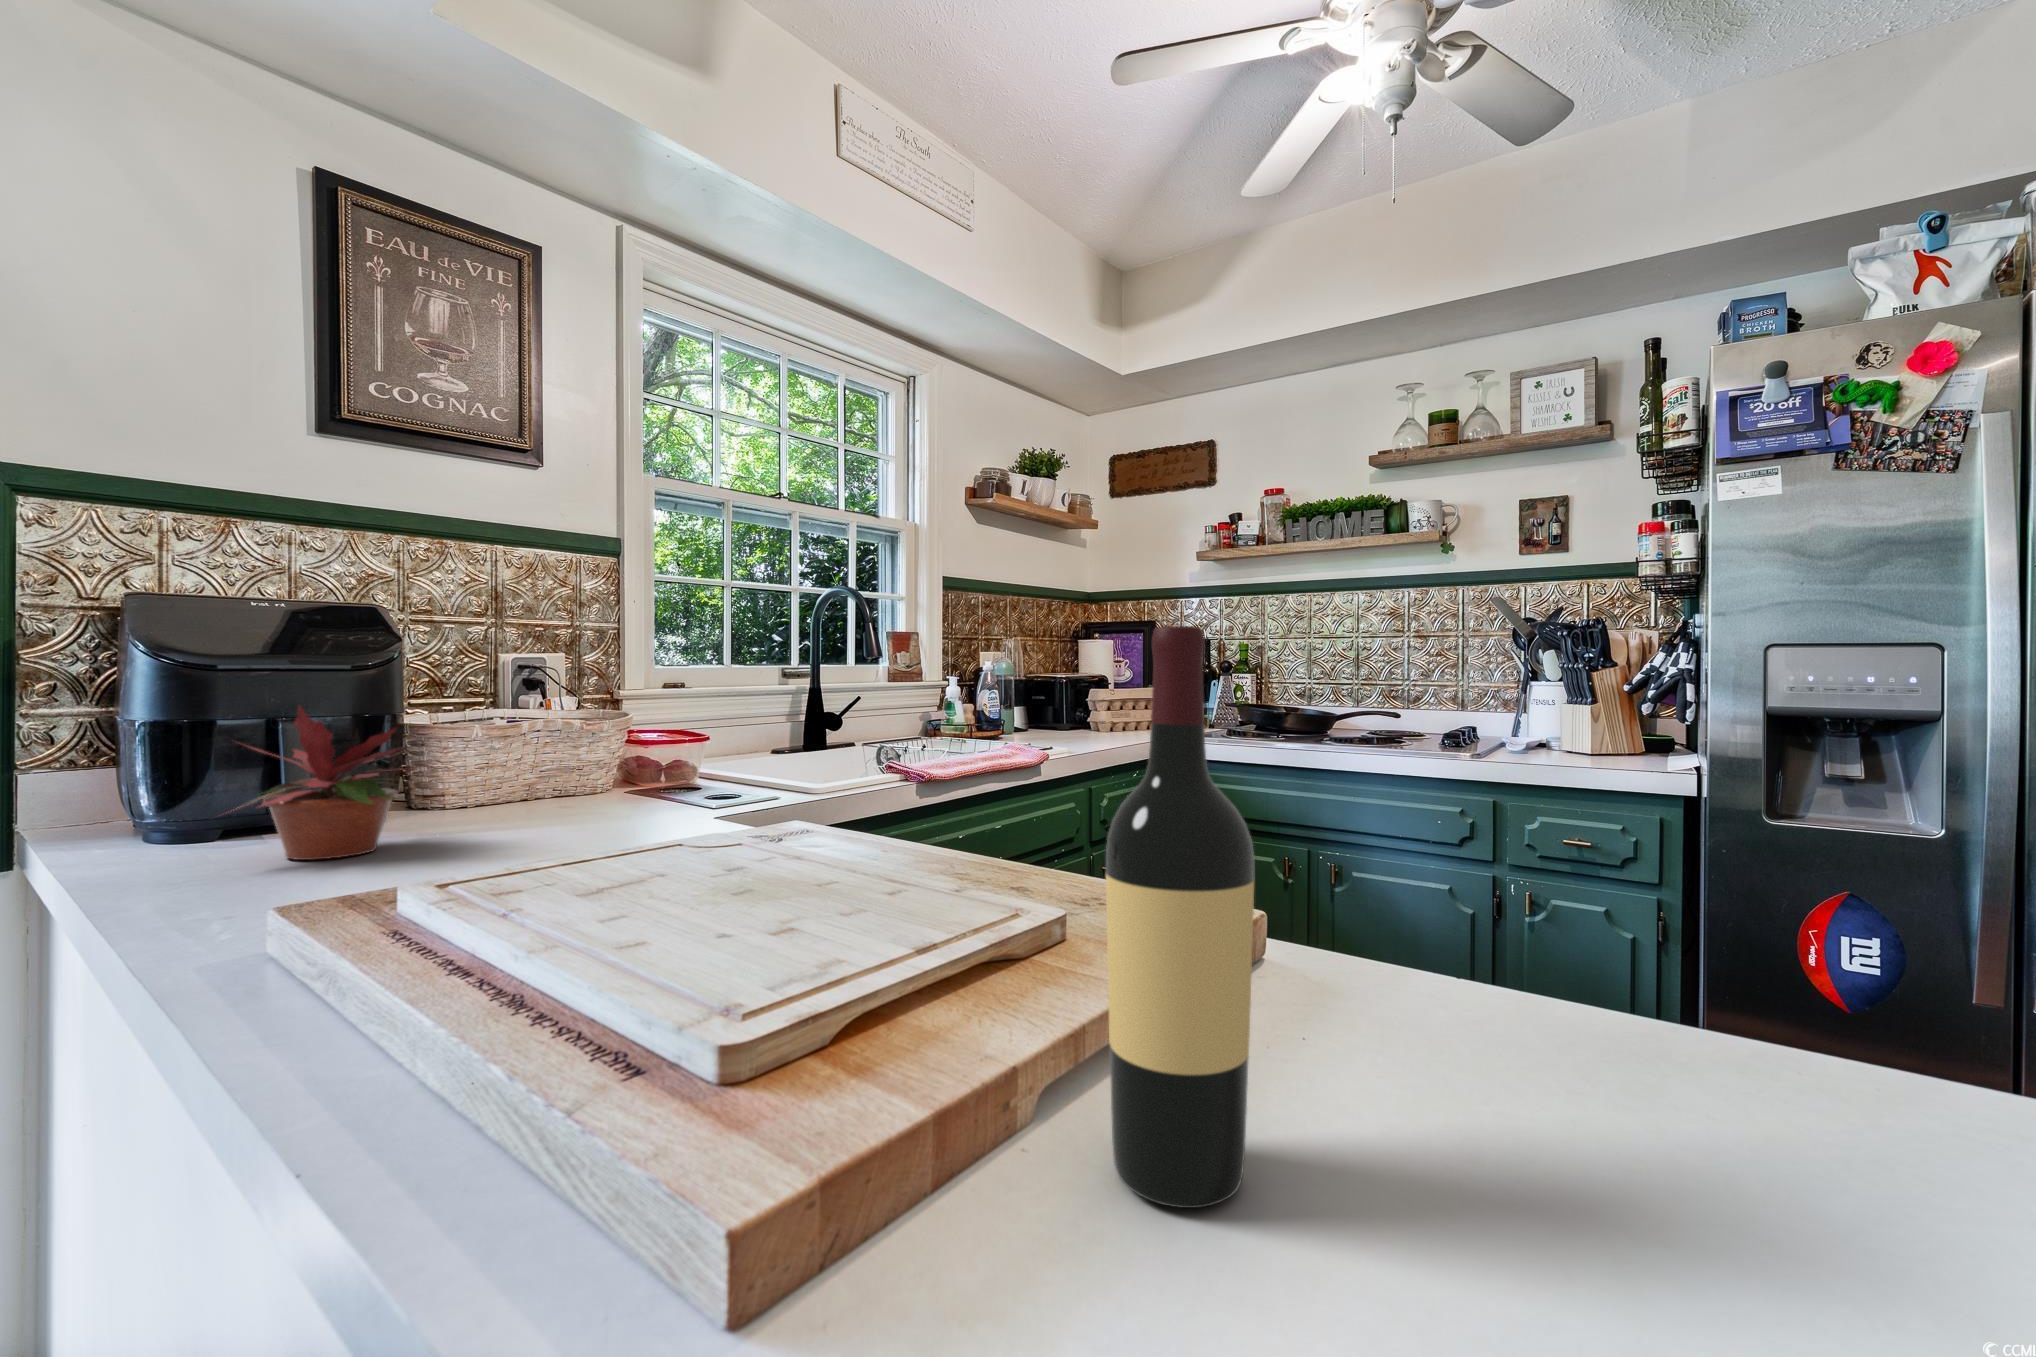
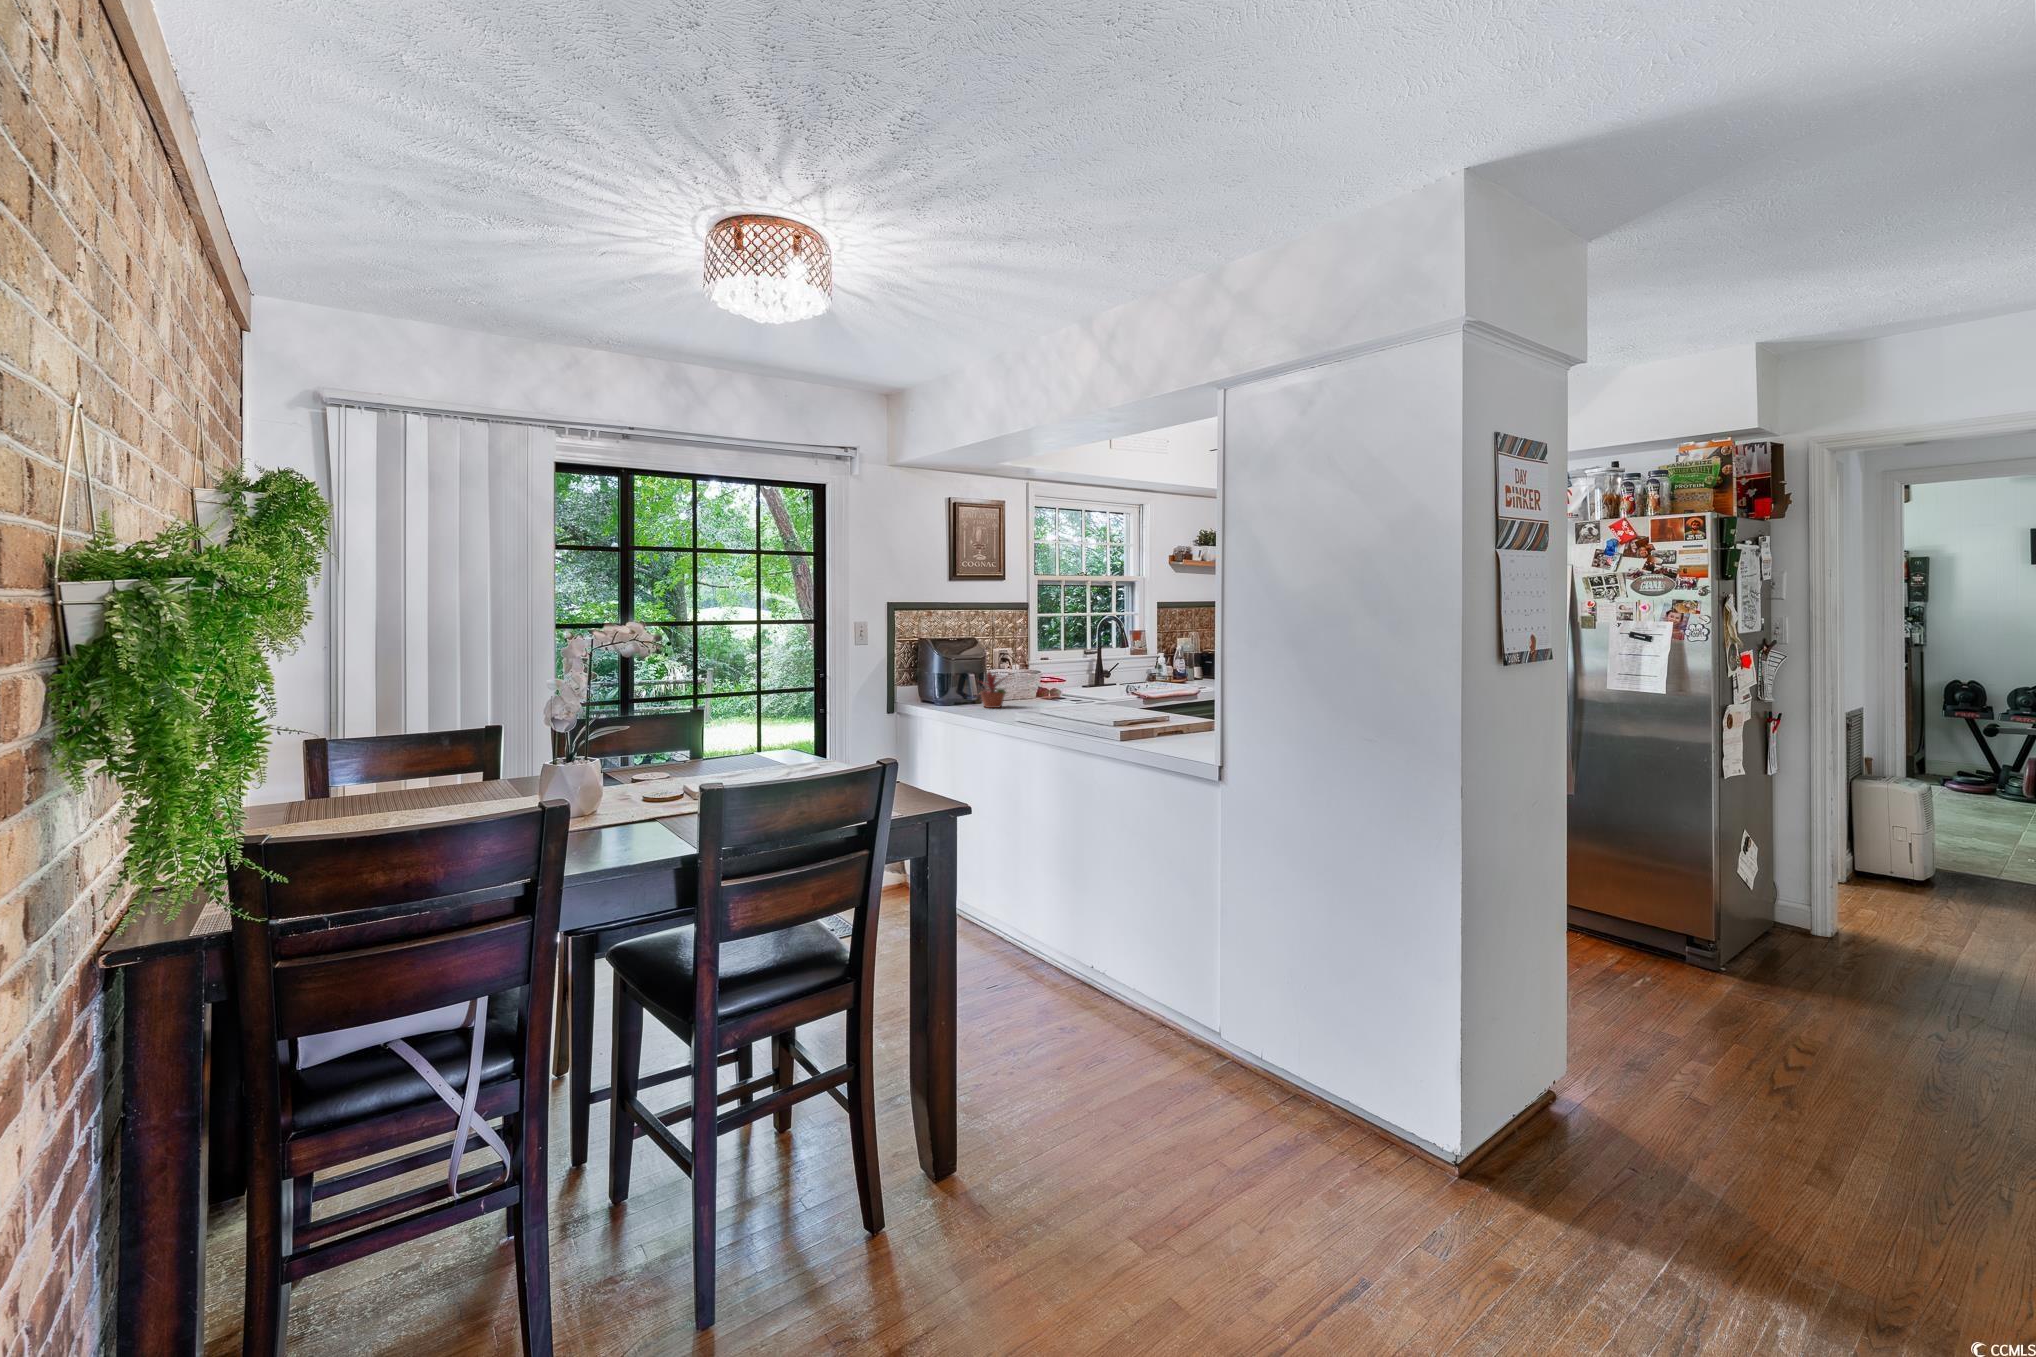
wine bottle: present [1106,626,1254,1208] -> none [1163,662,1181,730]

